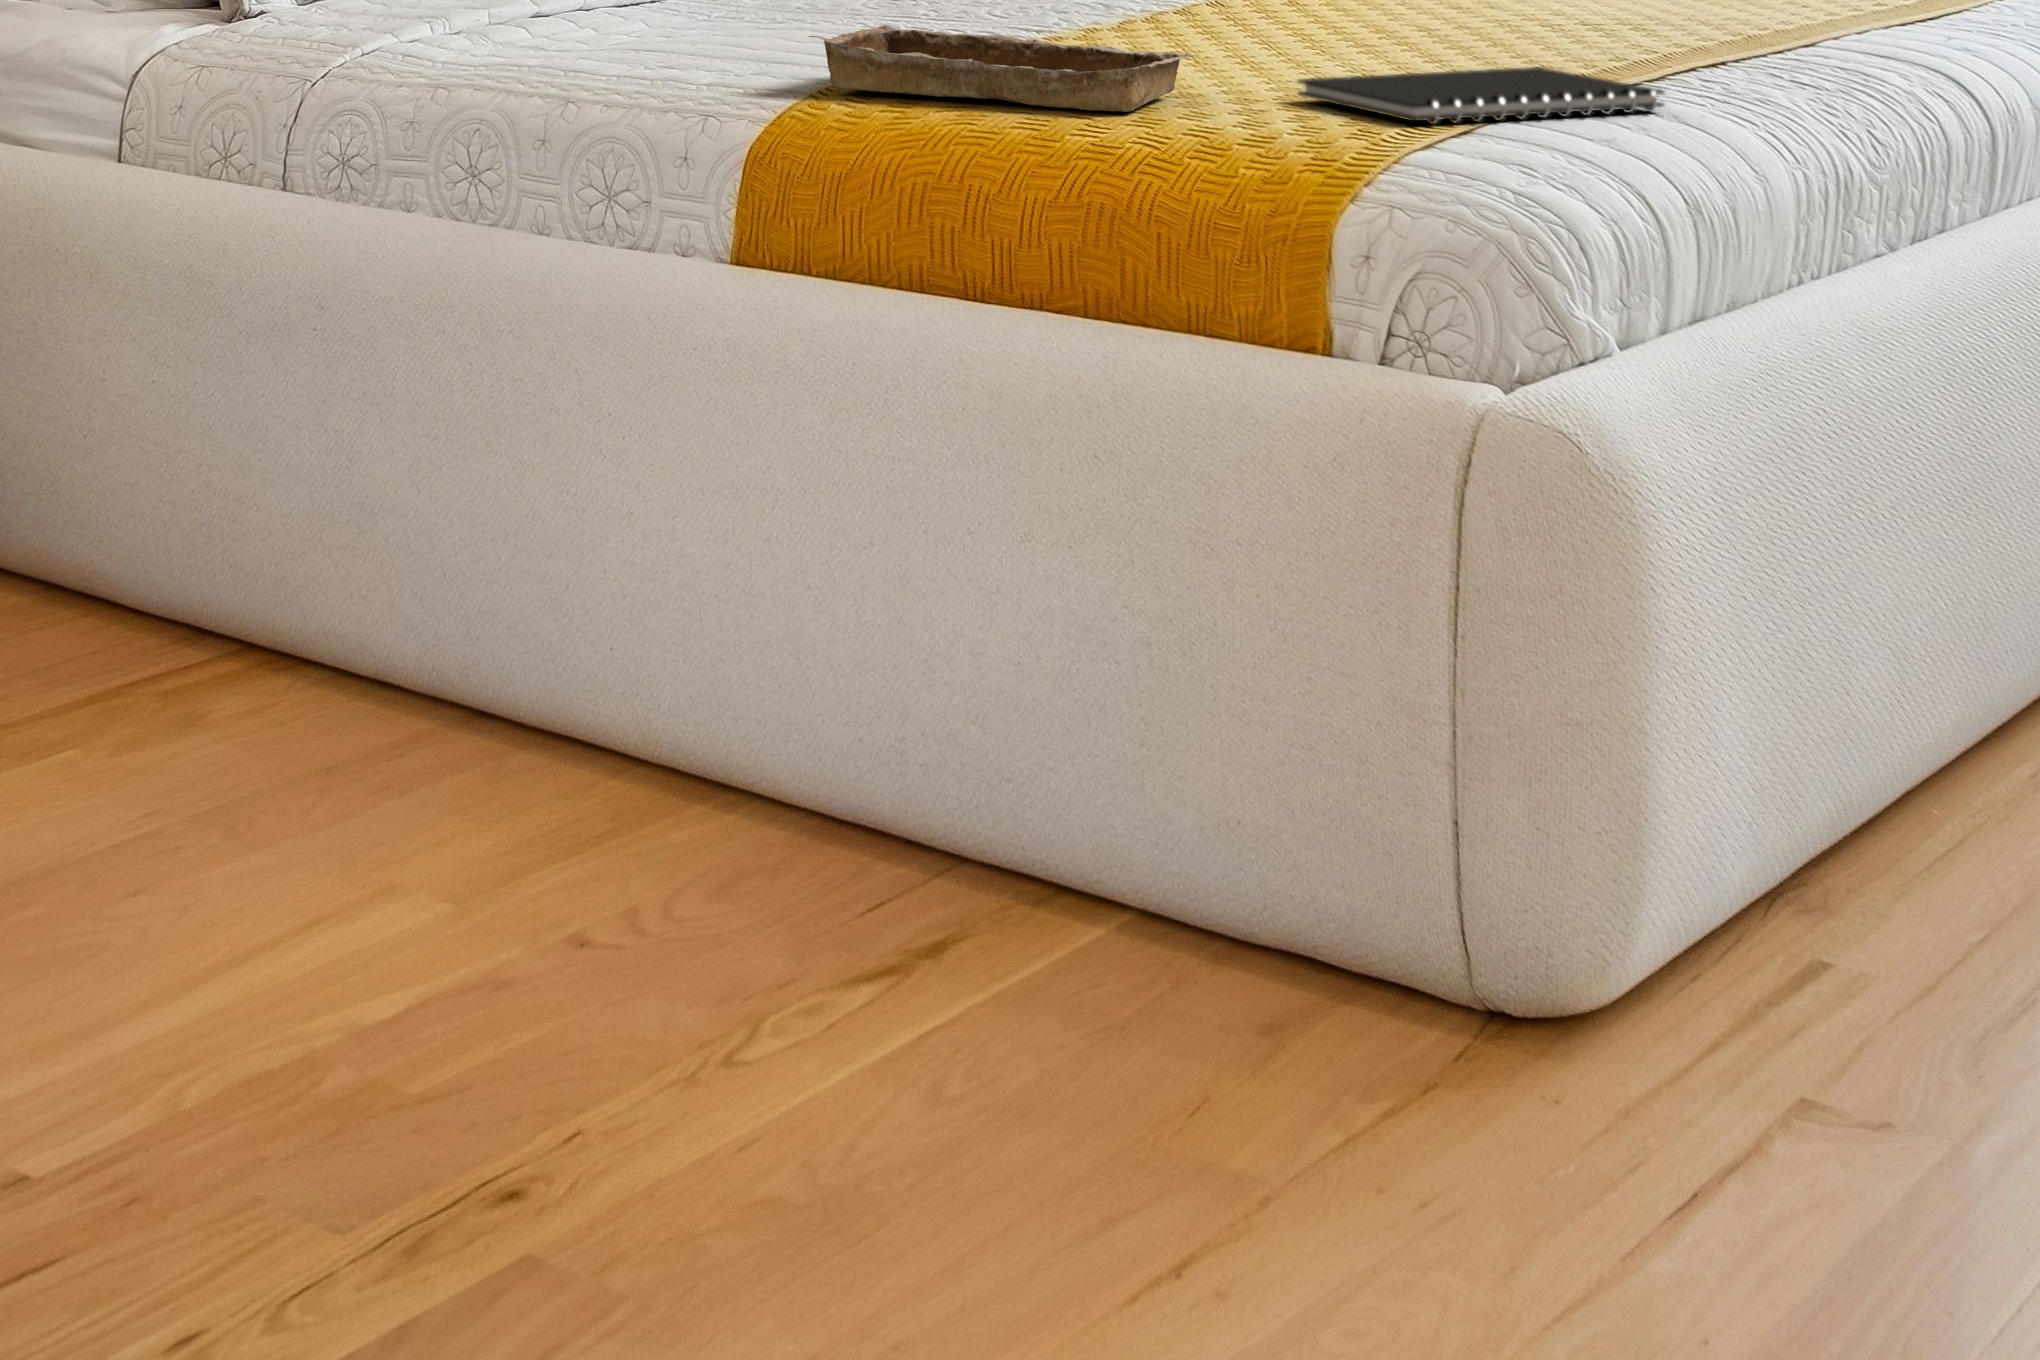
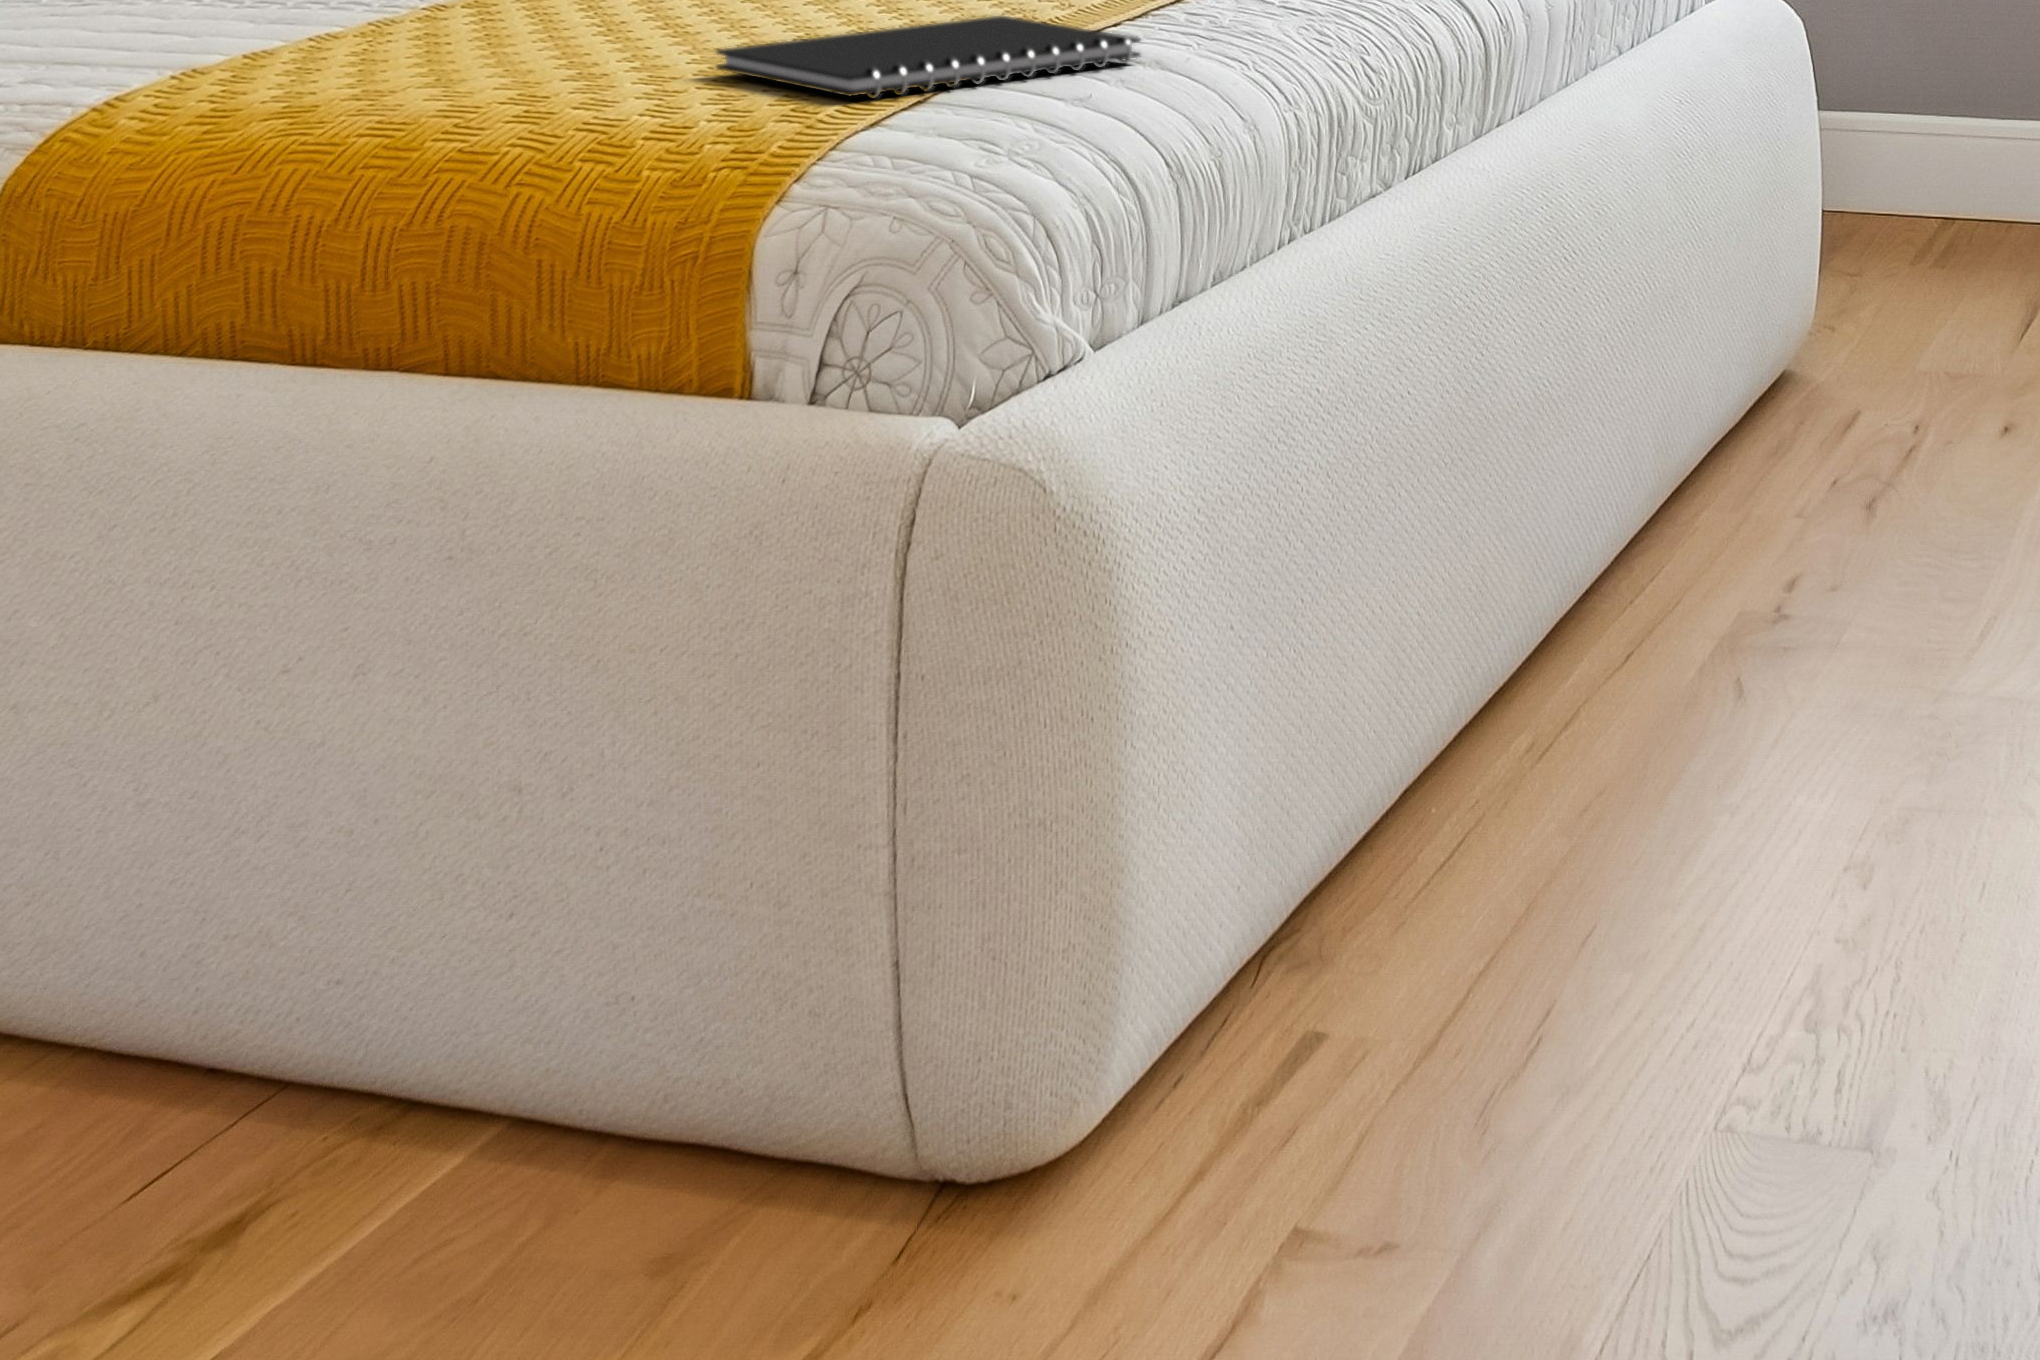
tray: present [809,26,1198,112] -> none [77,9,599,107]

